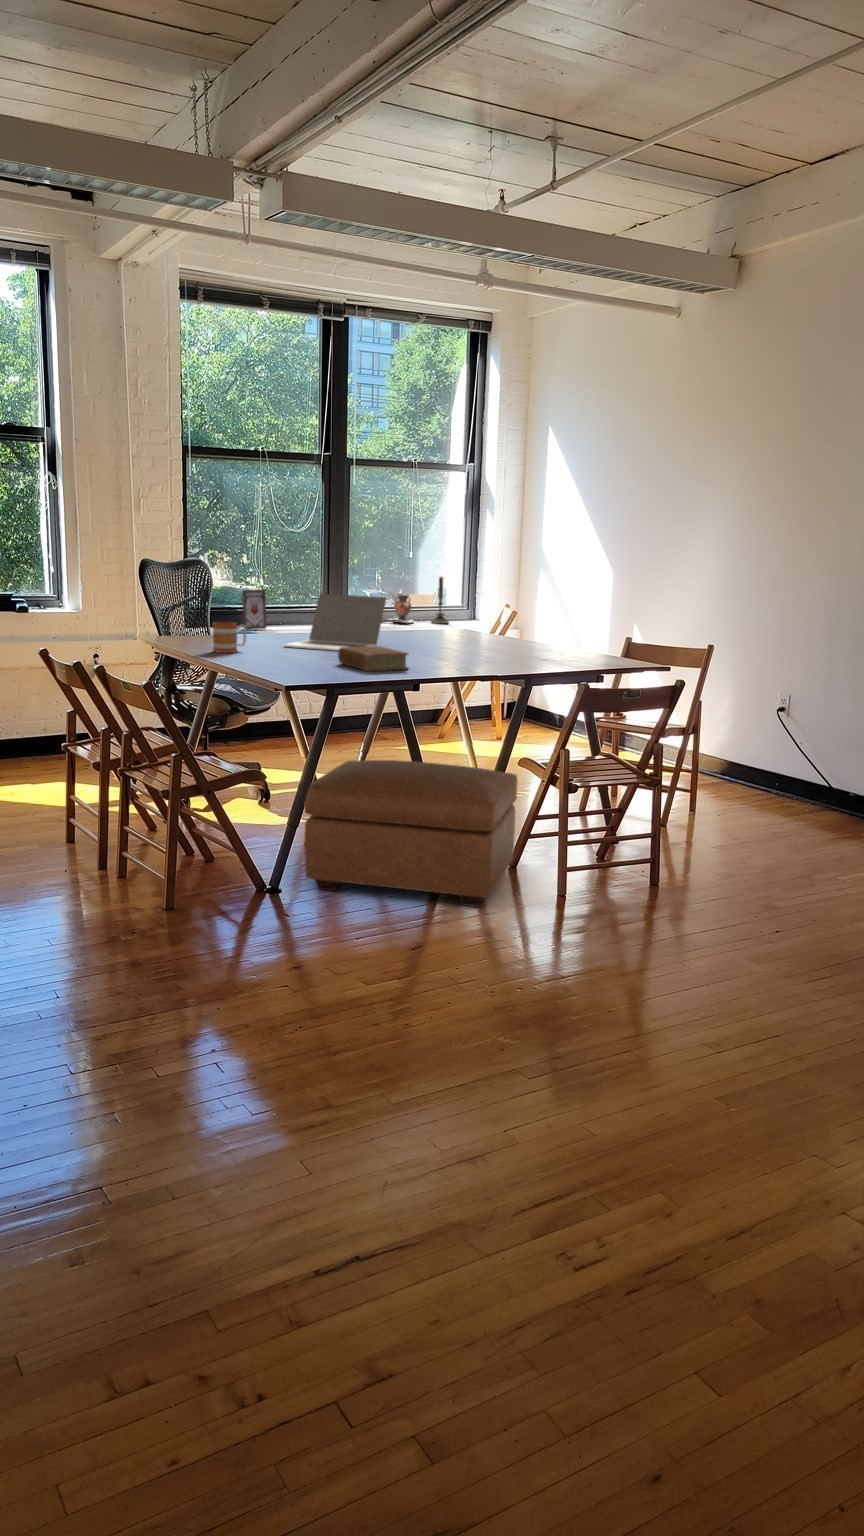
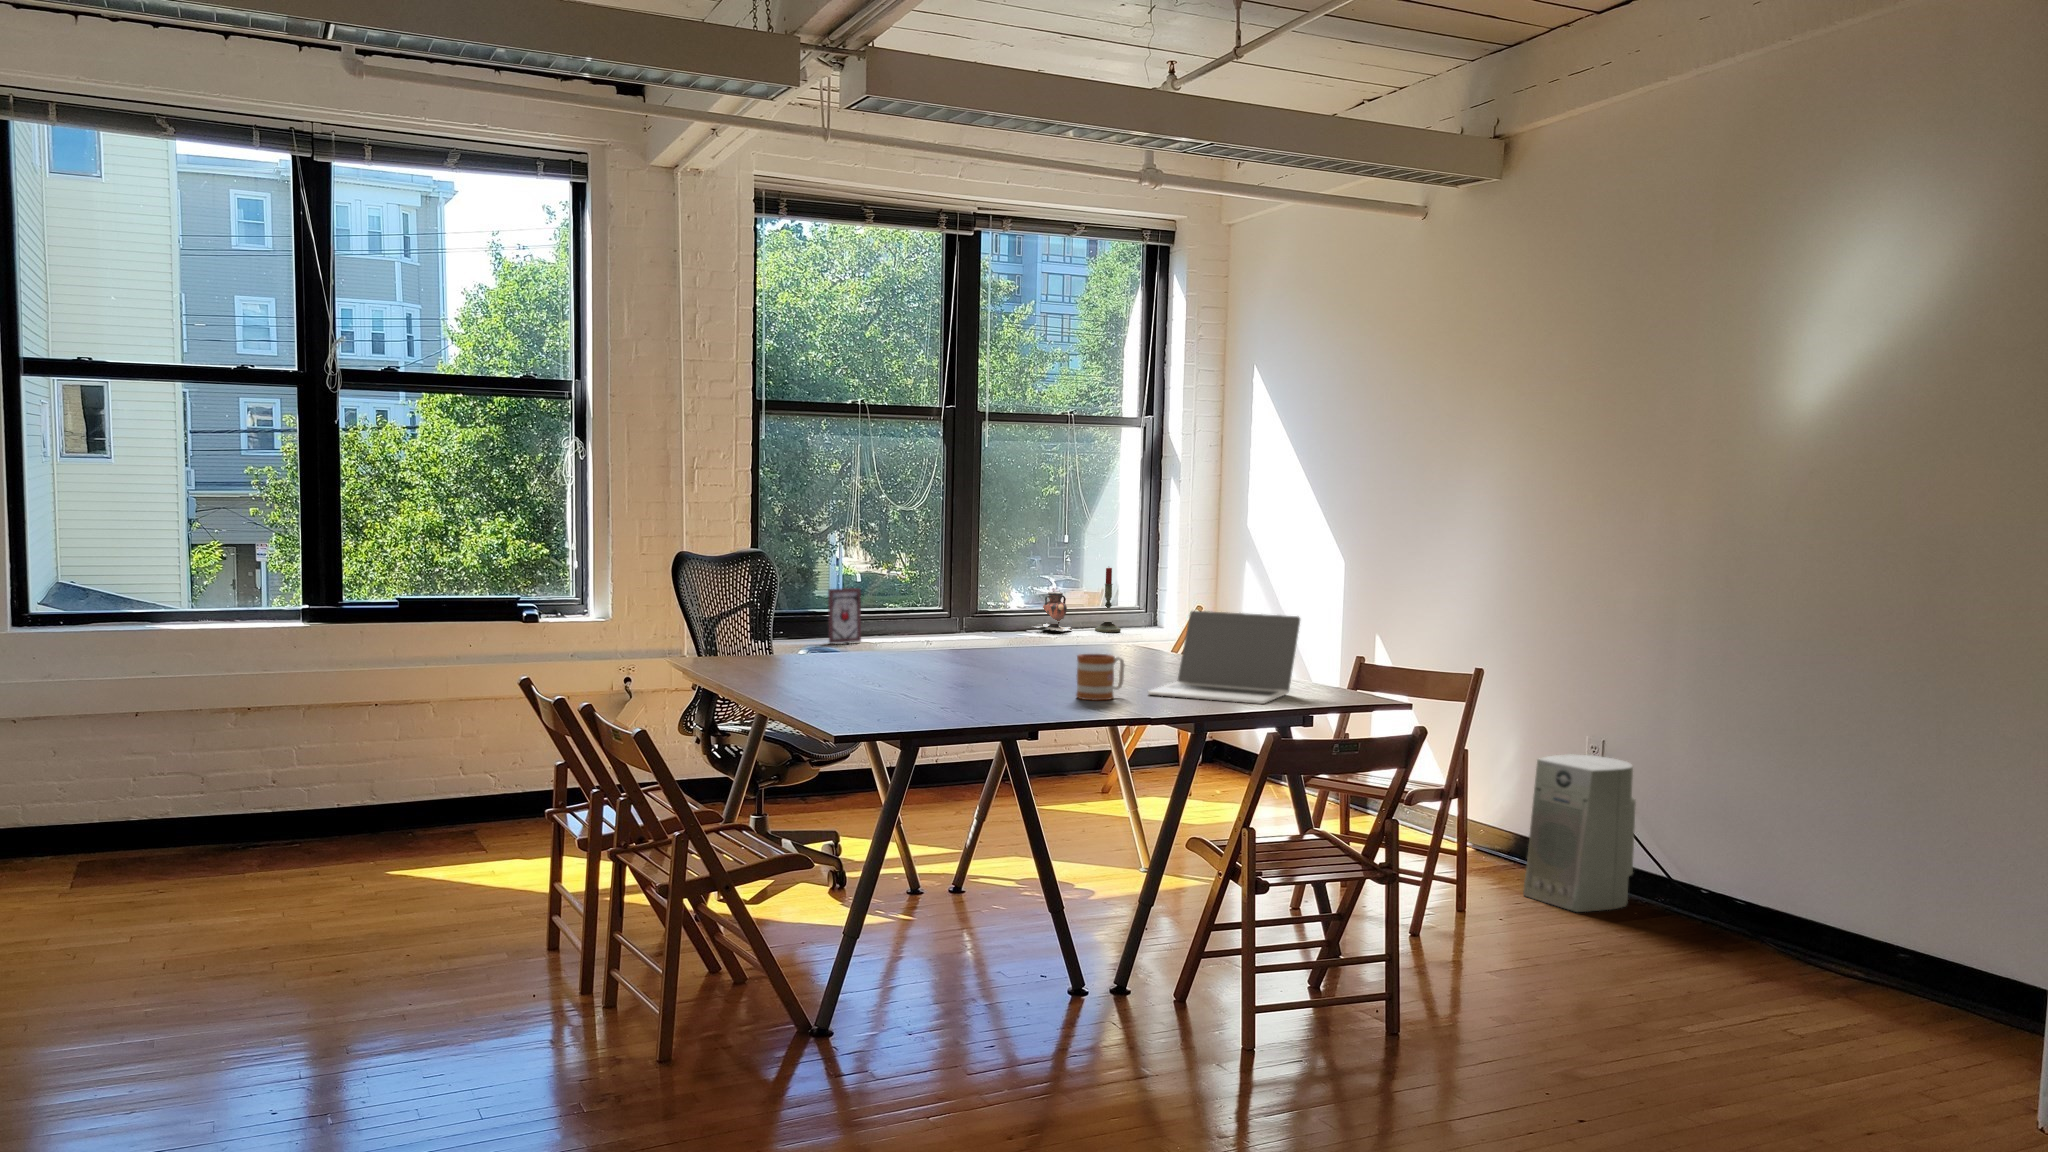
laptop: present [284,594,386,651] -> present [1148,611,1300,704]
mug: present [213,622,247,653] -> present [1076,654,1124,700]
book: present [338,646,409,671] -> none [923,674,1021,711]
air purifier: none [732,707,810,811] -> present [1523,755,1636,912]
ottoman: present [304,760,518,907] -> none [866,838,1185,1067]

